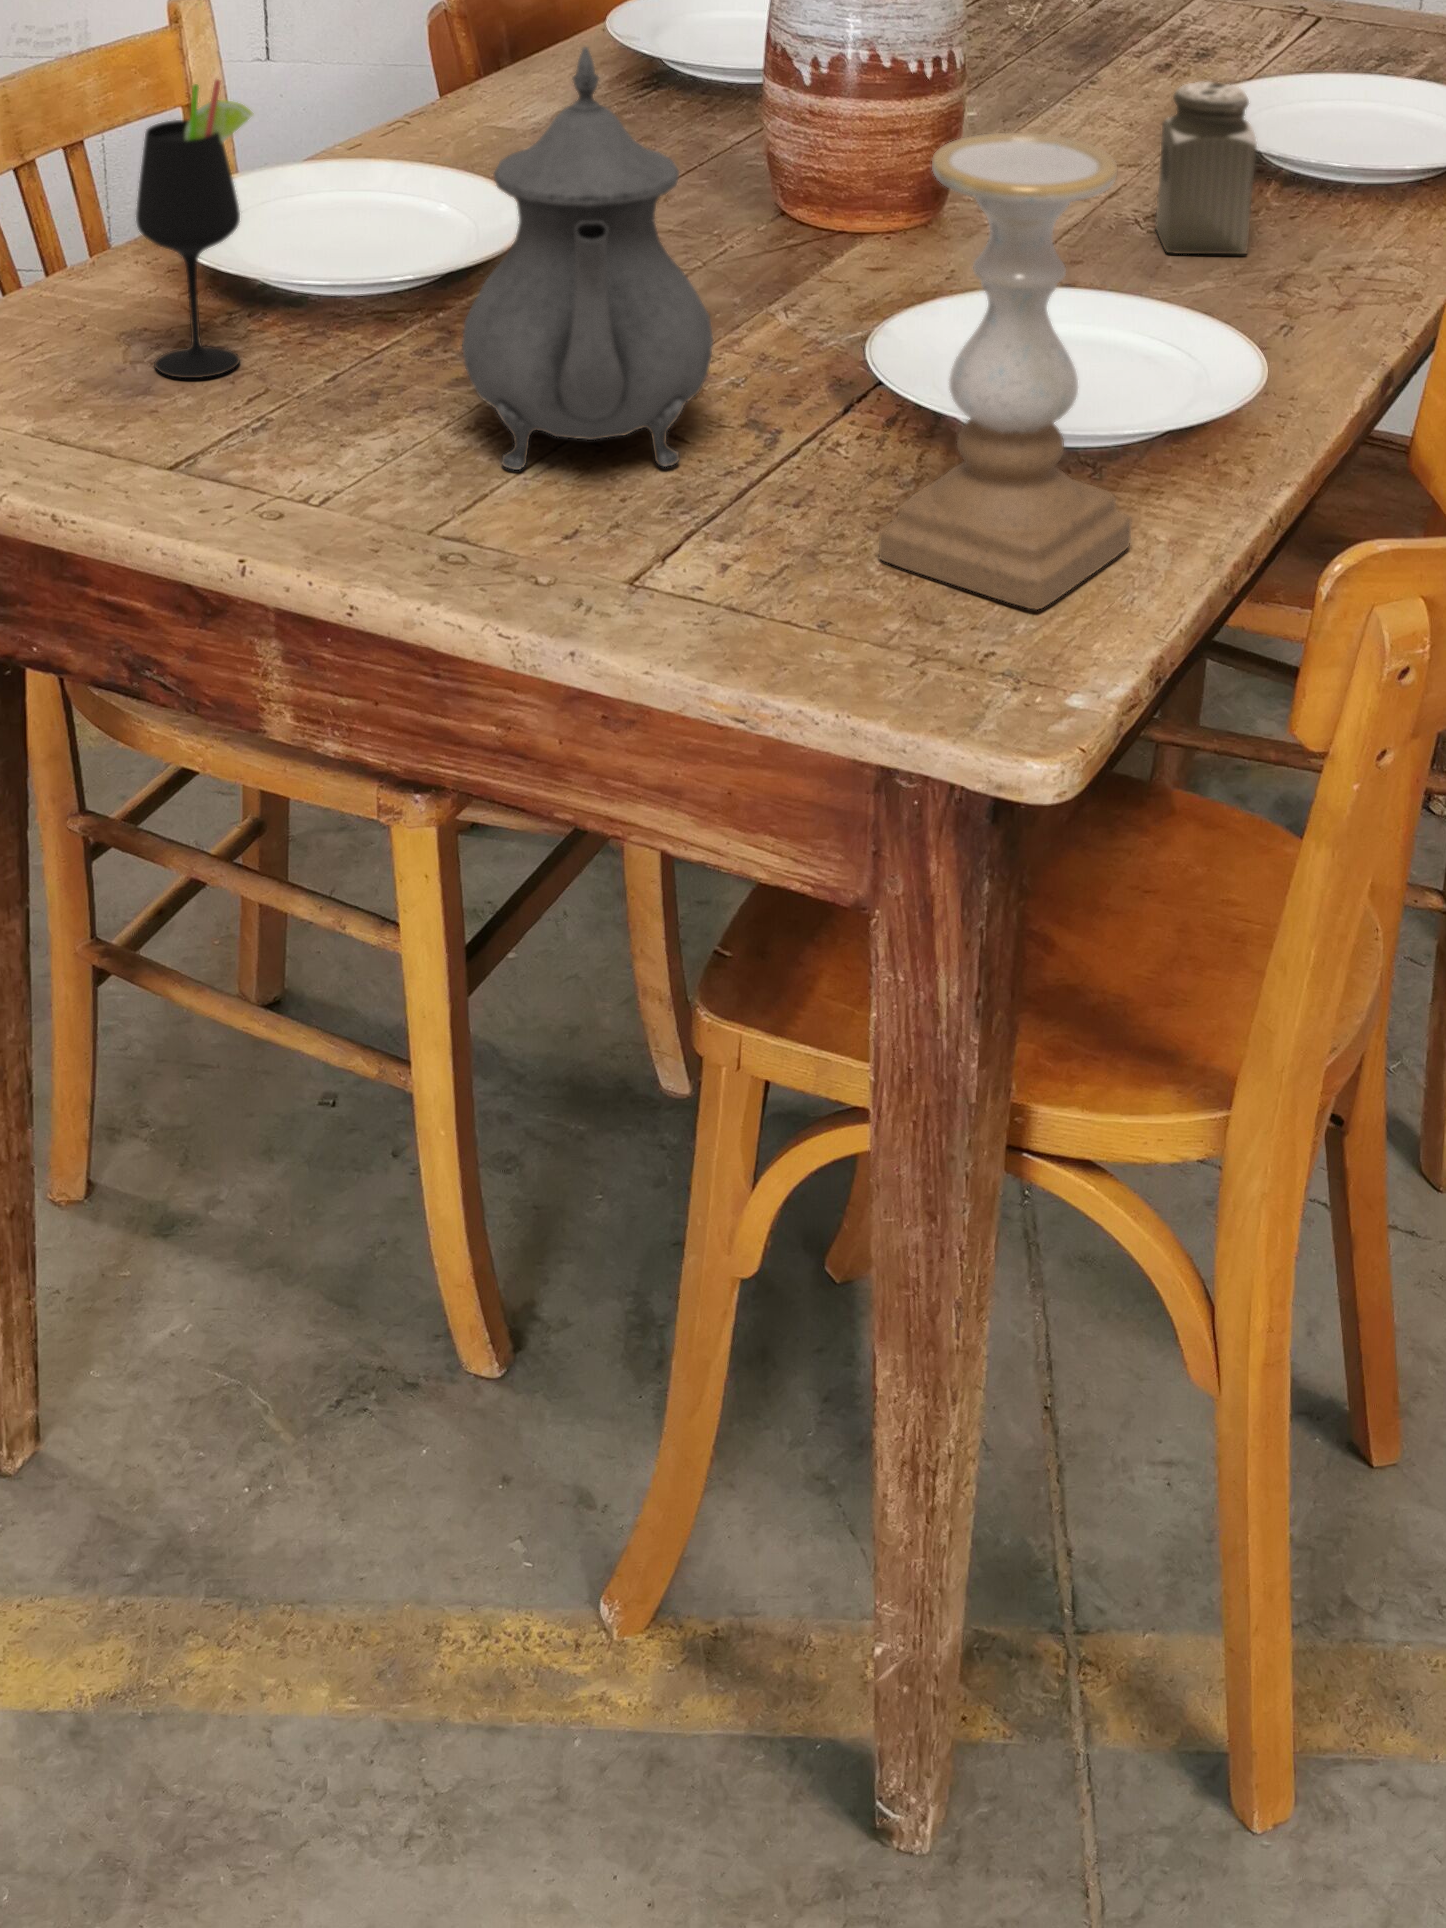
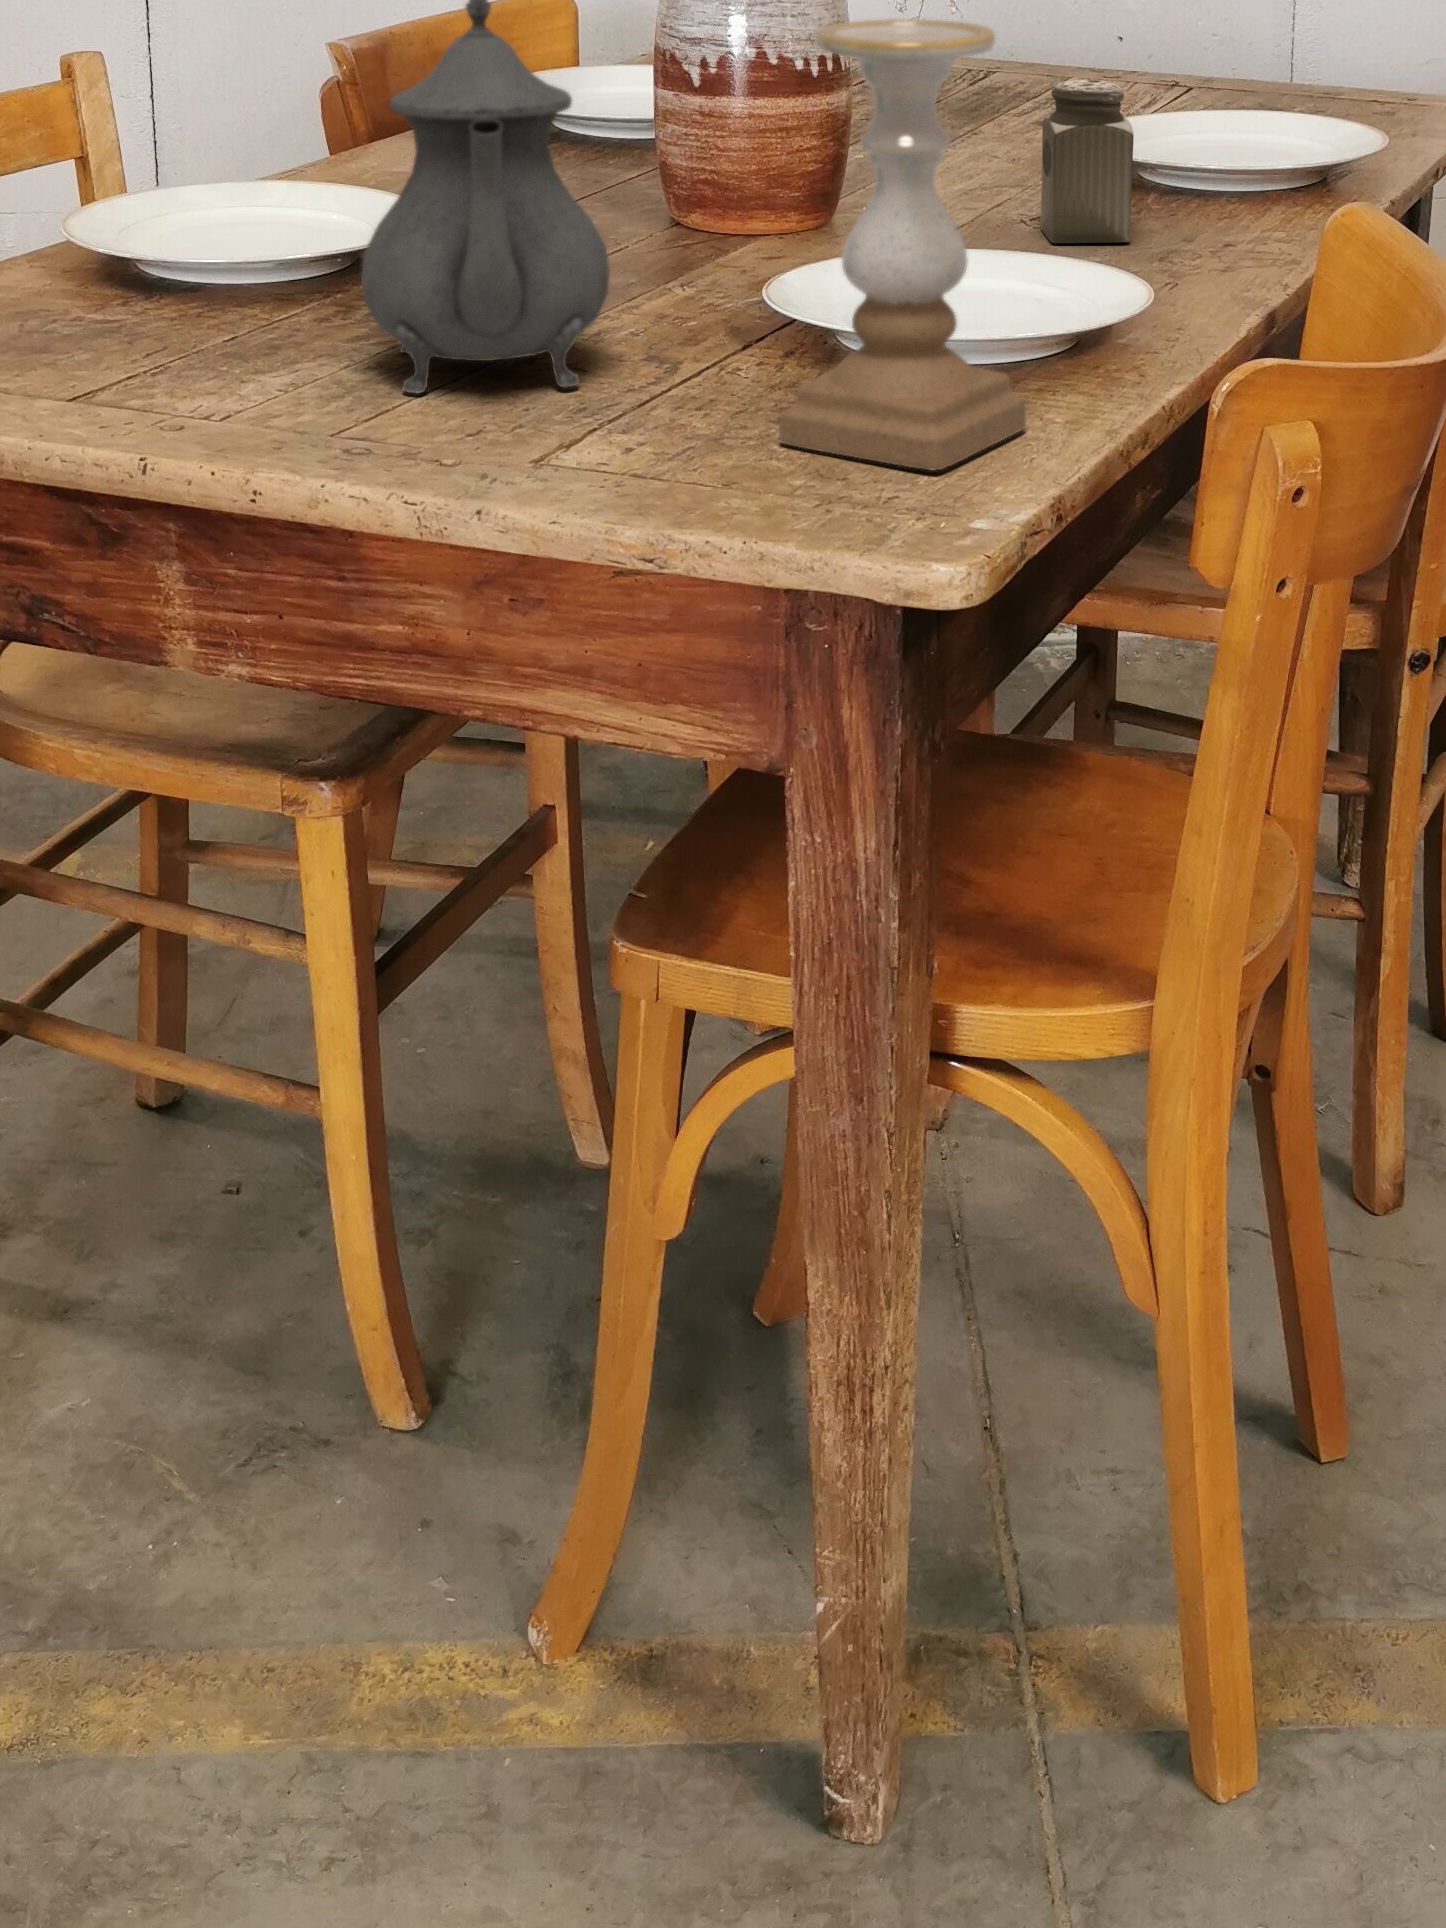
wine glass: present [136,80,253,378] -> none [35,35,152,341]

